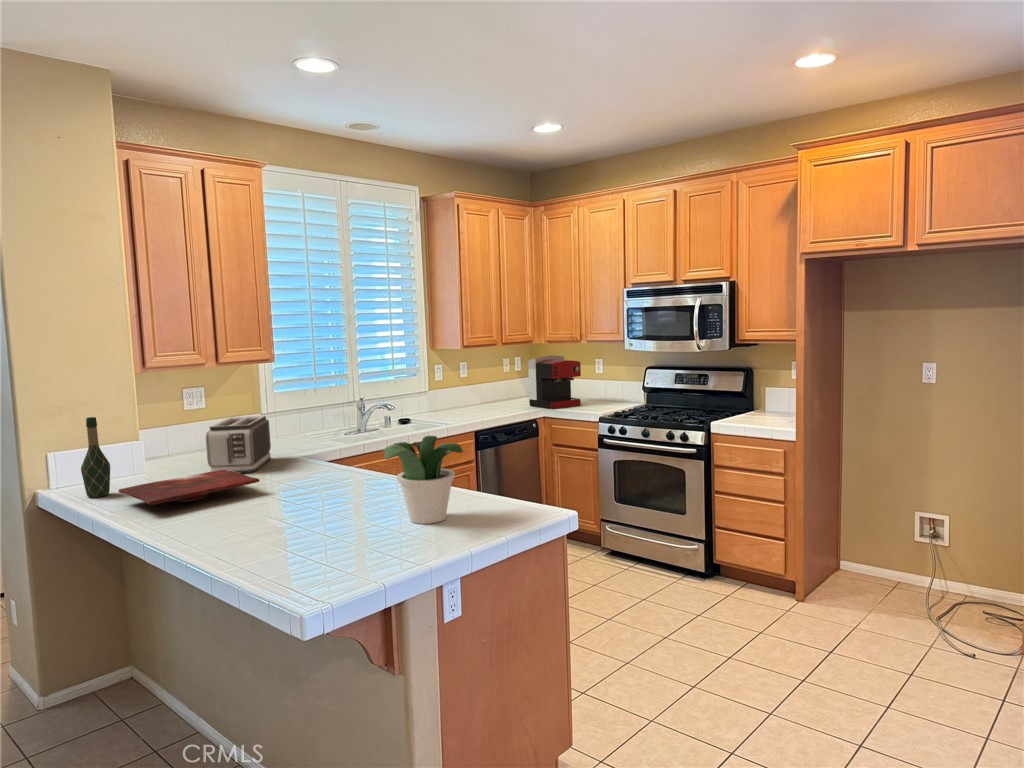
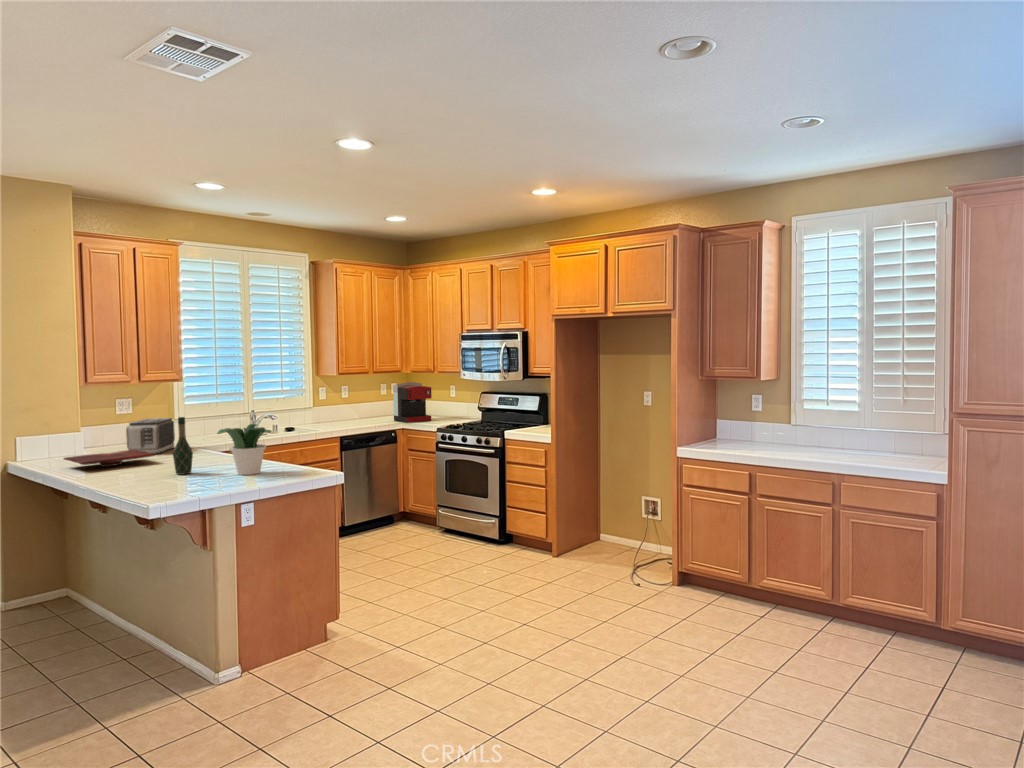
wine bottle: present [81,417,110,497] -> present [173,417,193,475]

